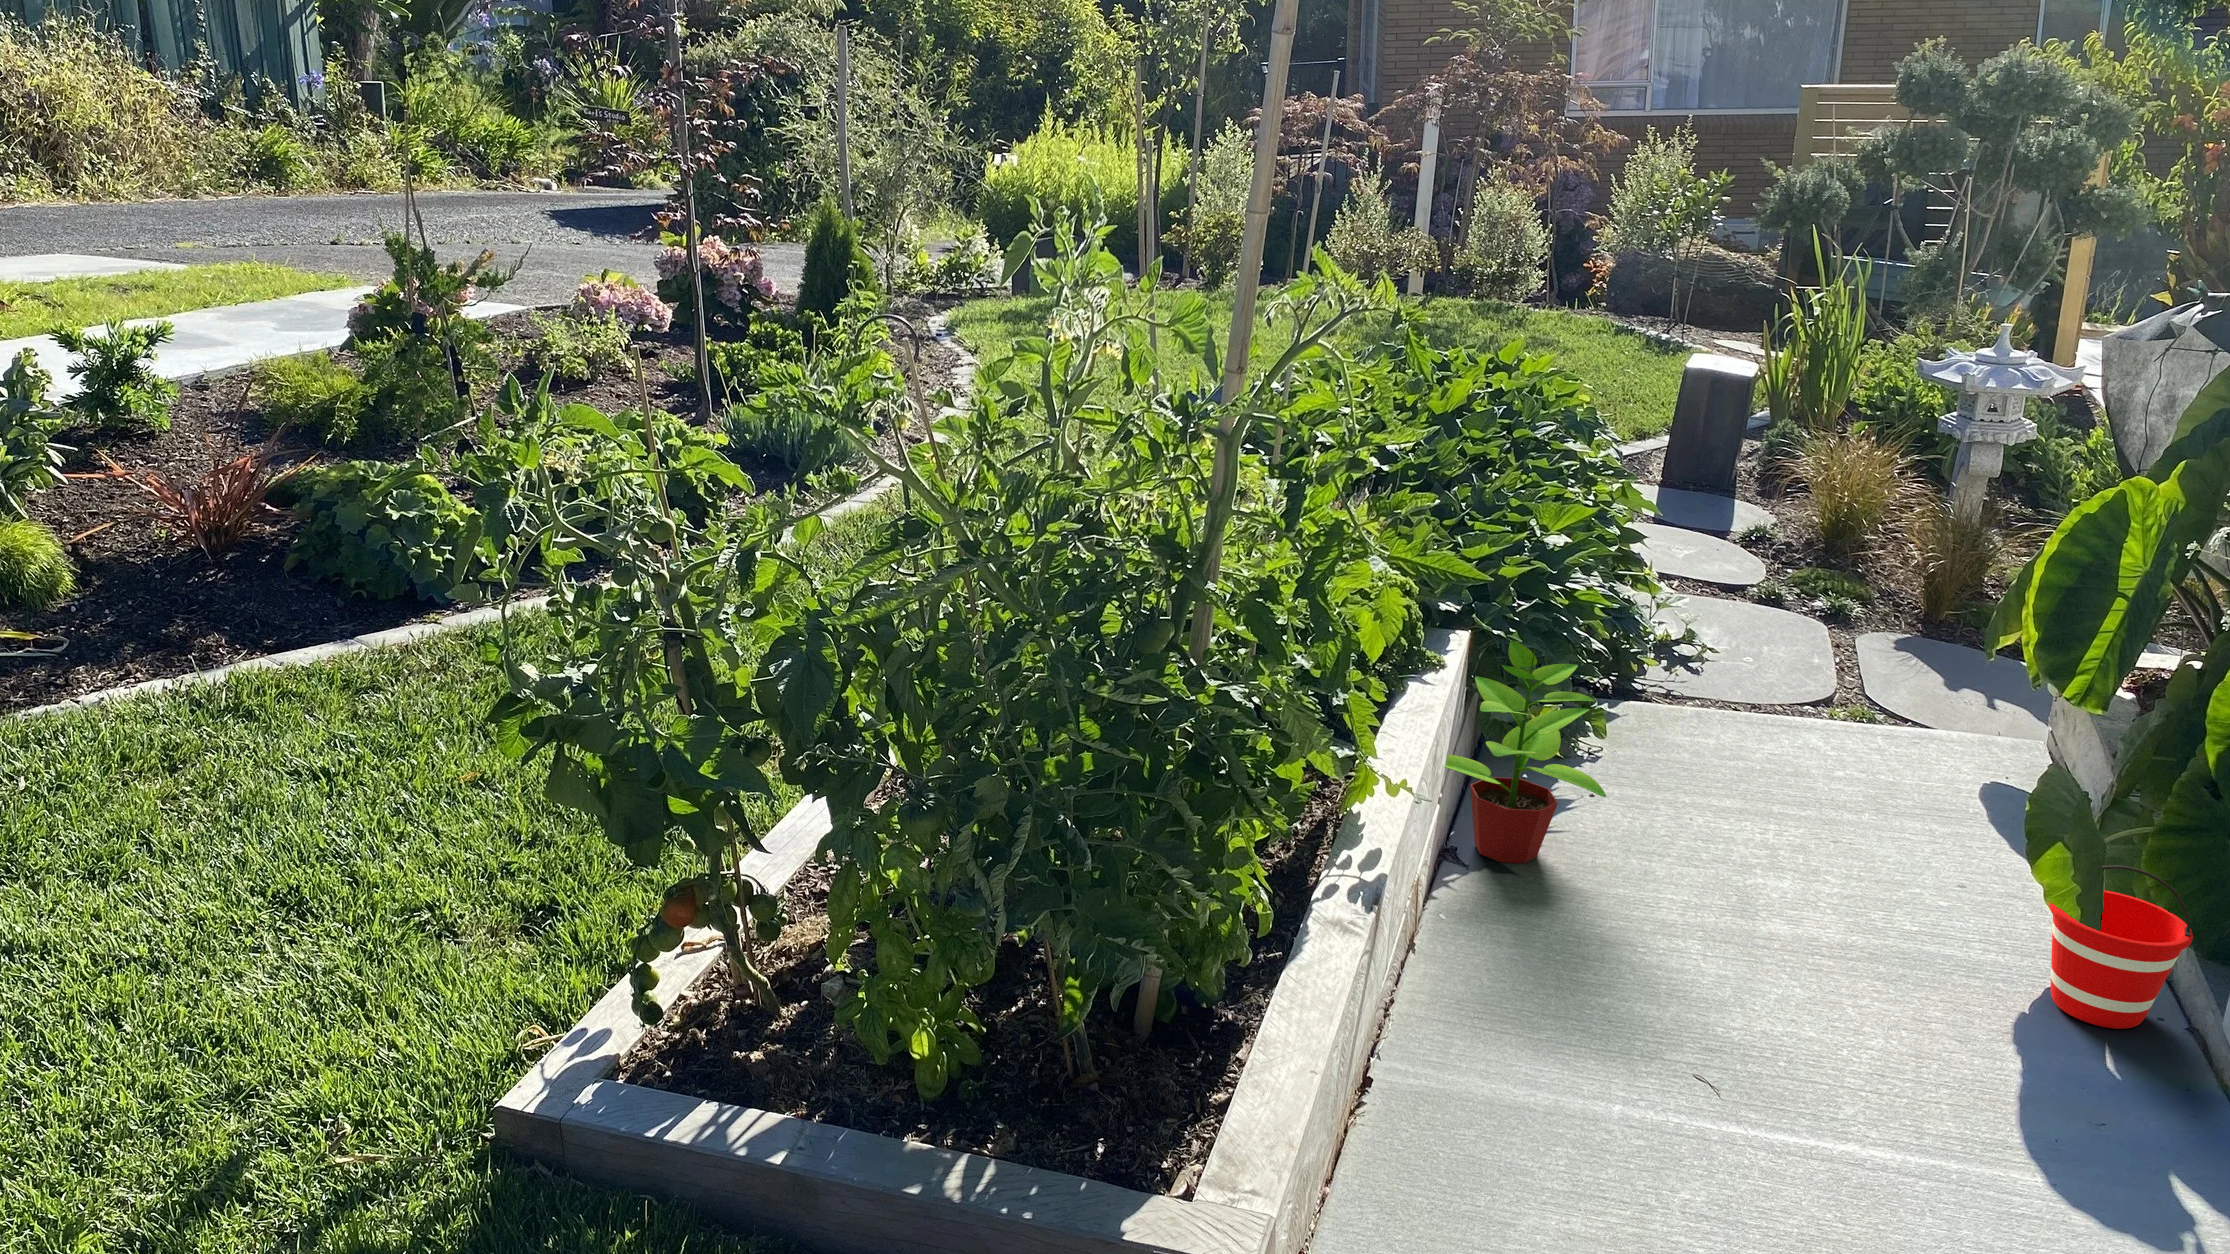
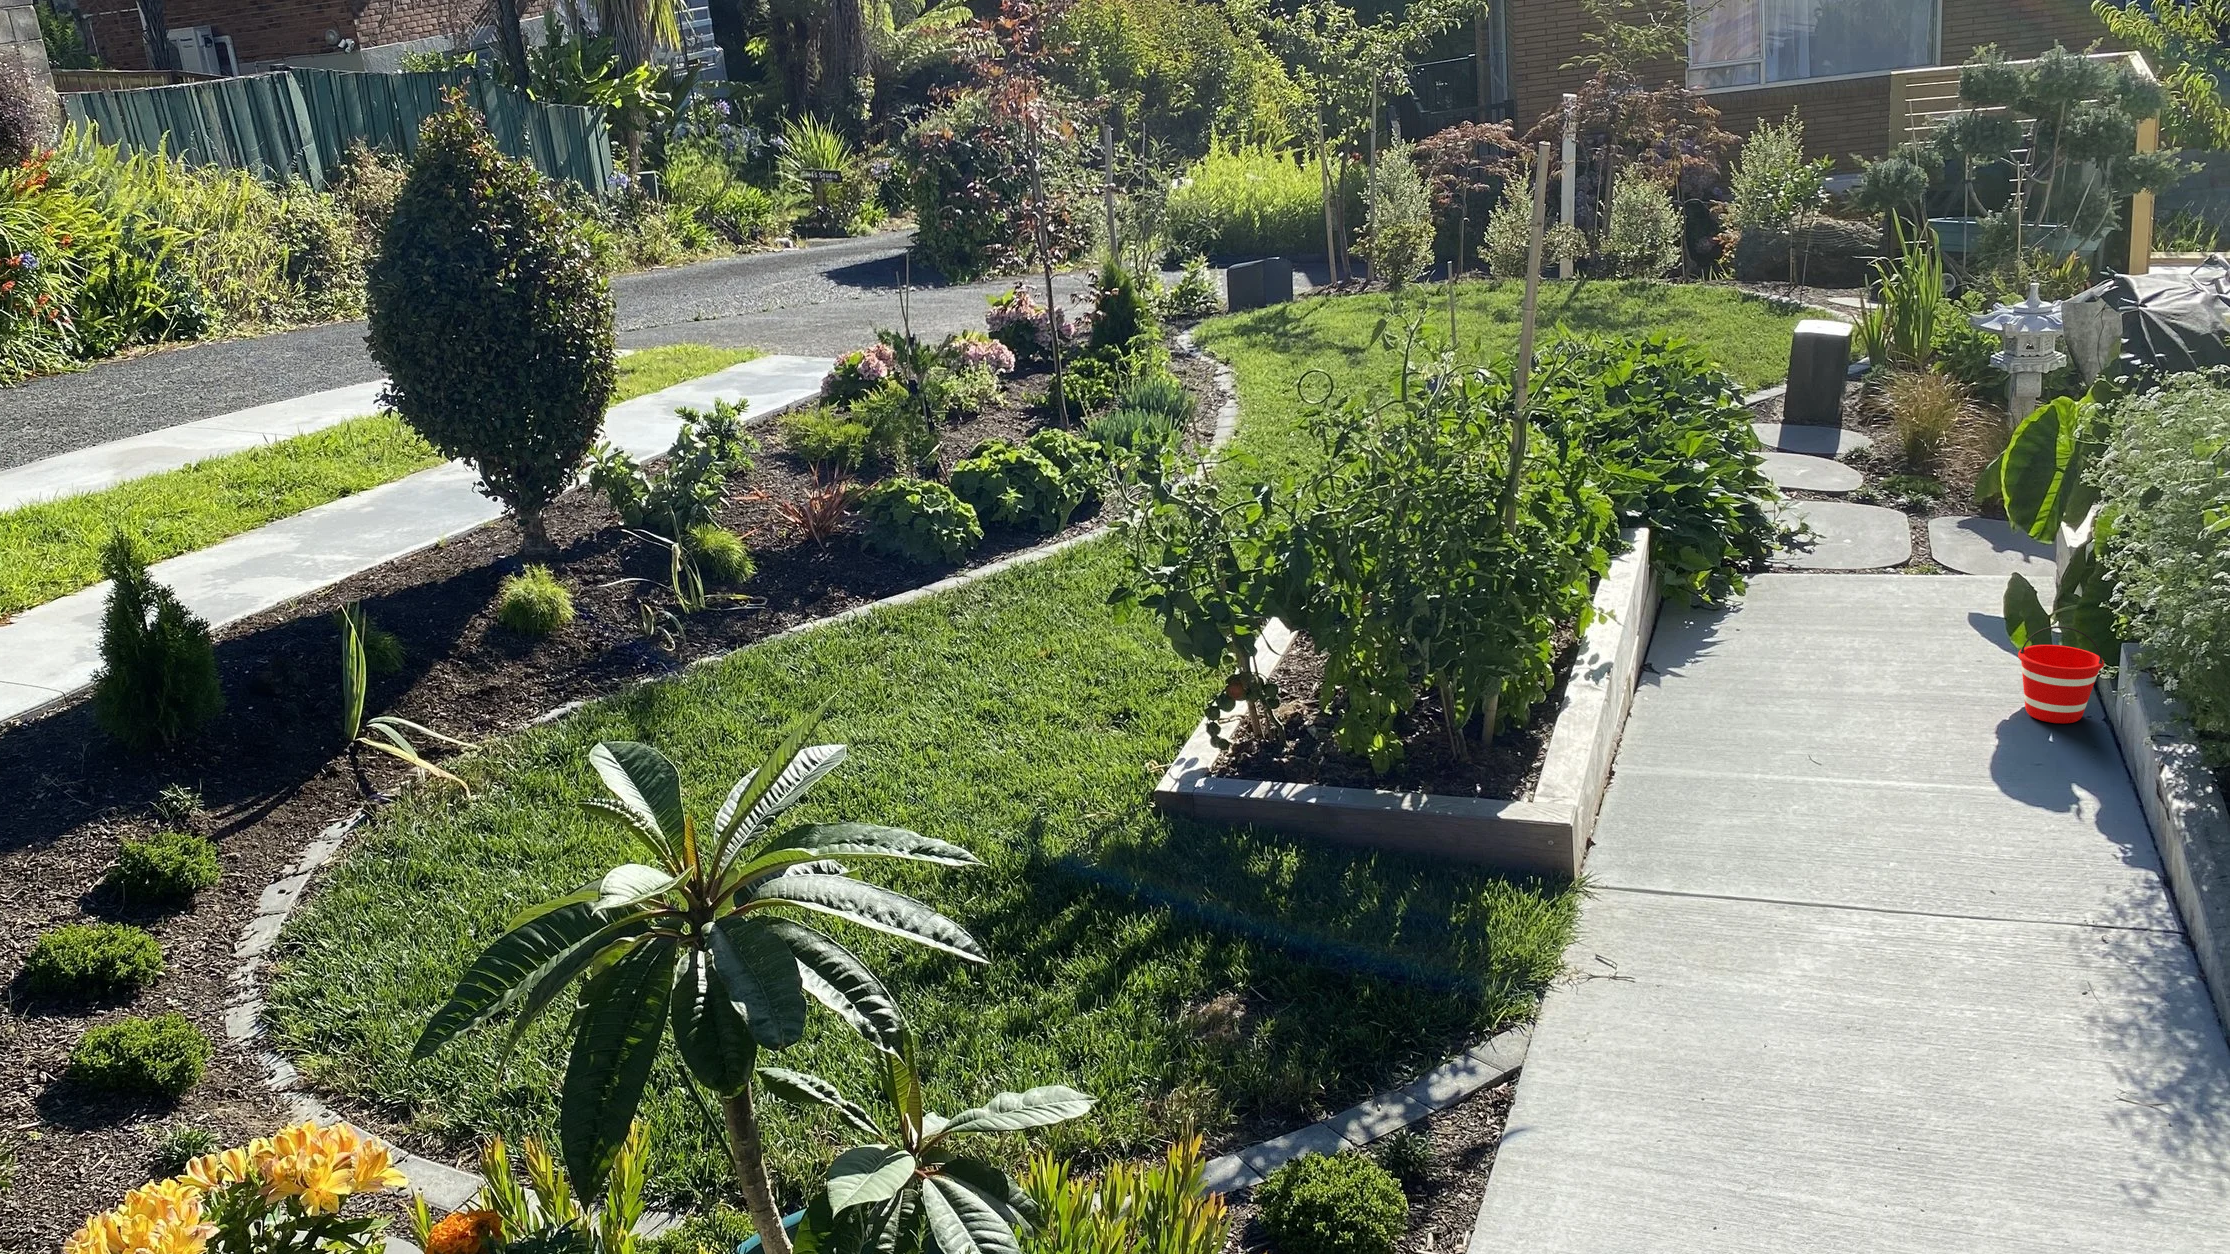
potted plant: present [1444,641,1606,864] -> none [1622,529,1743,668]

